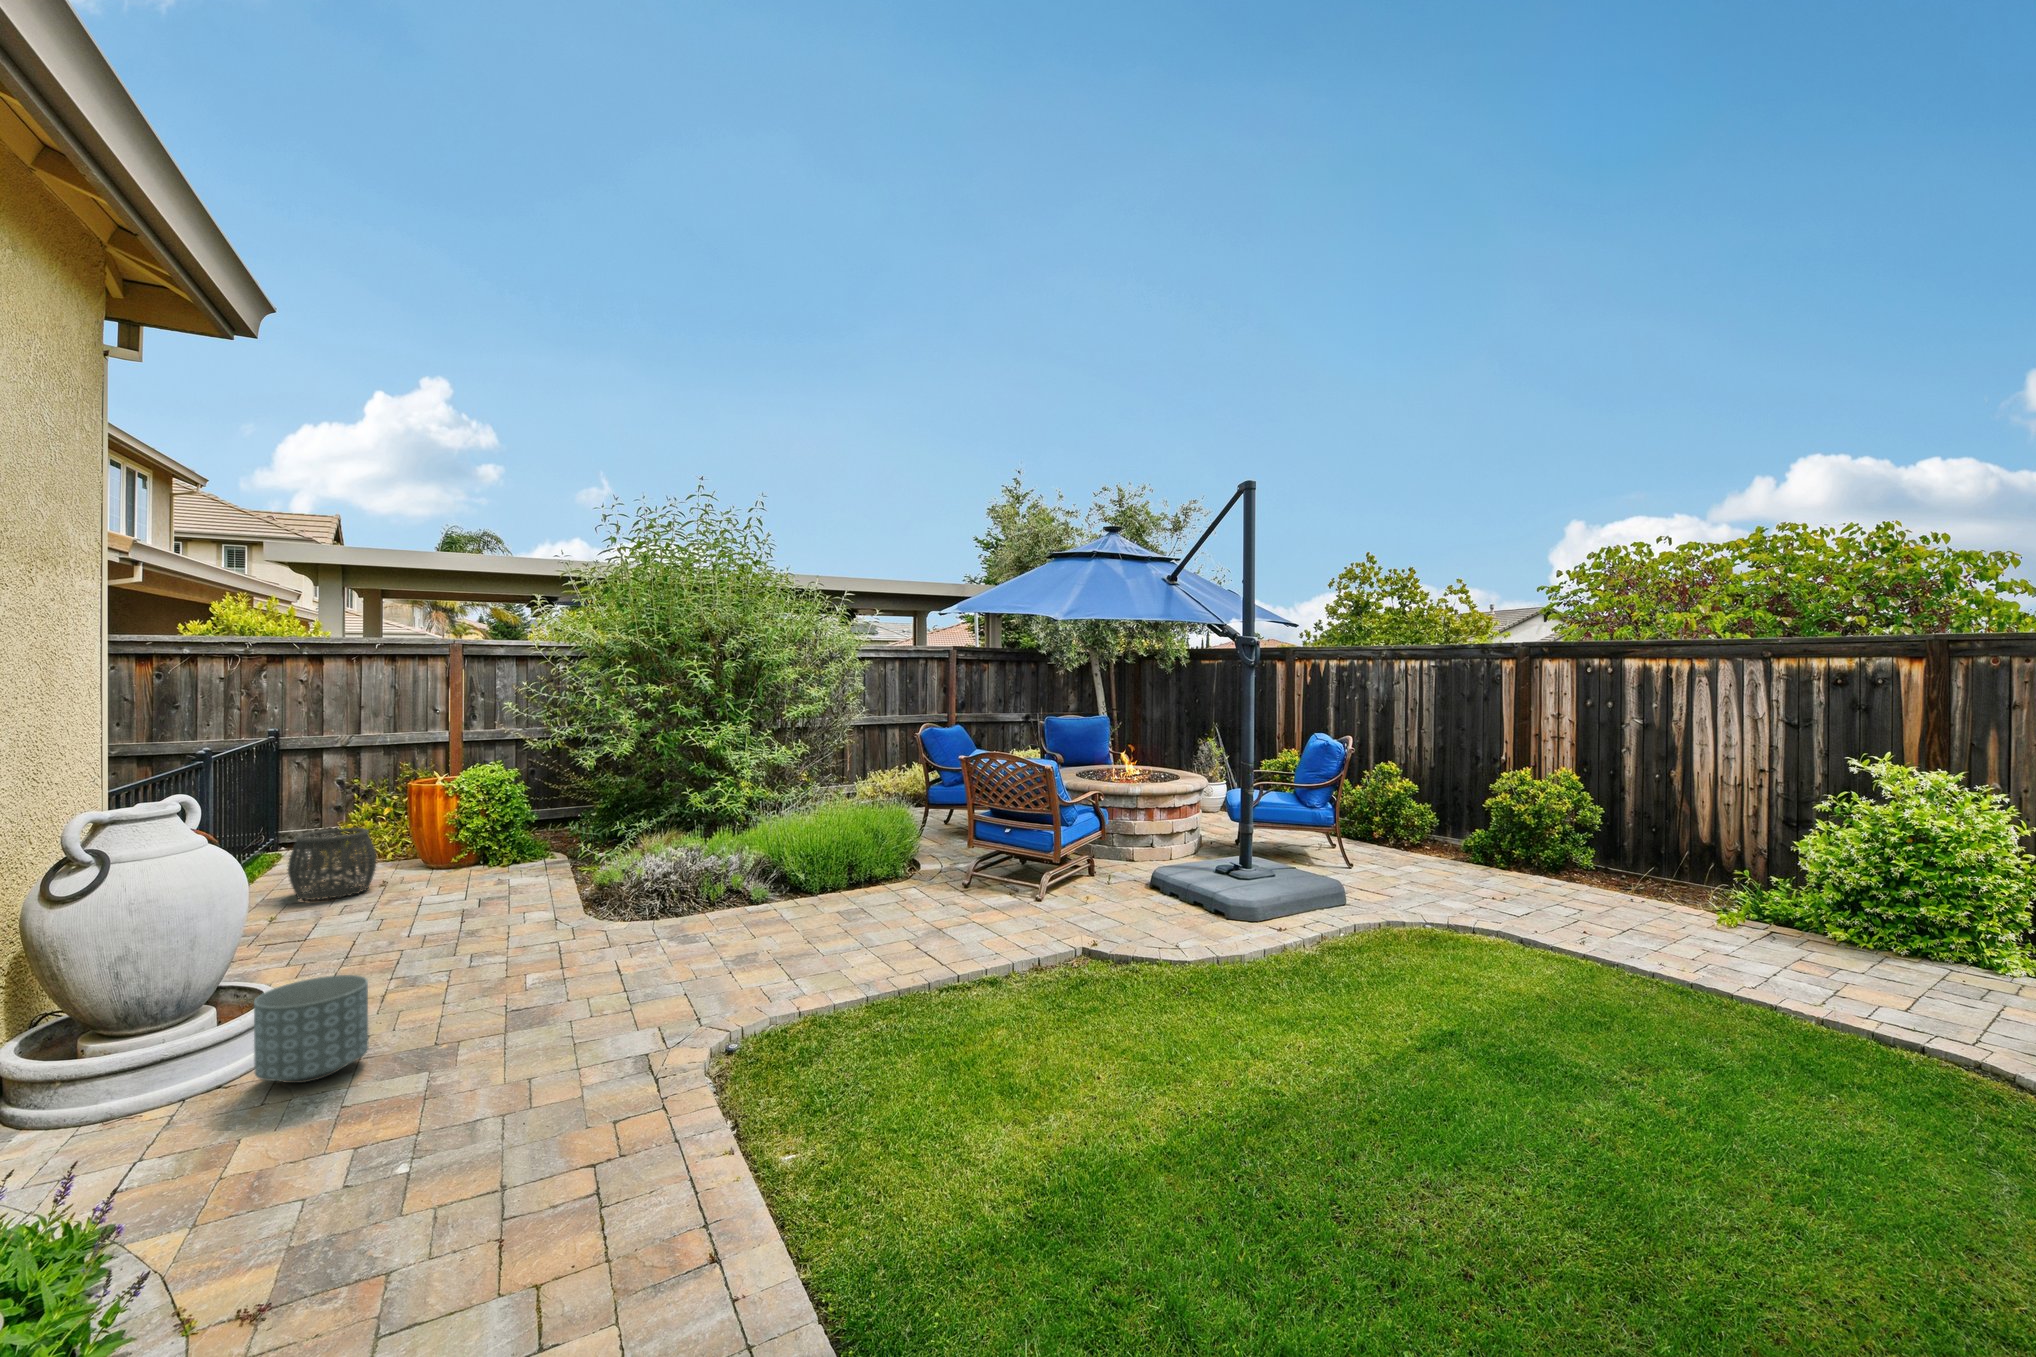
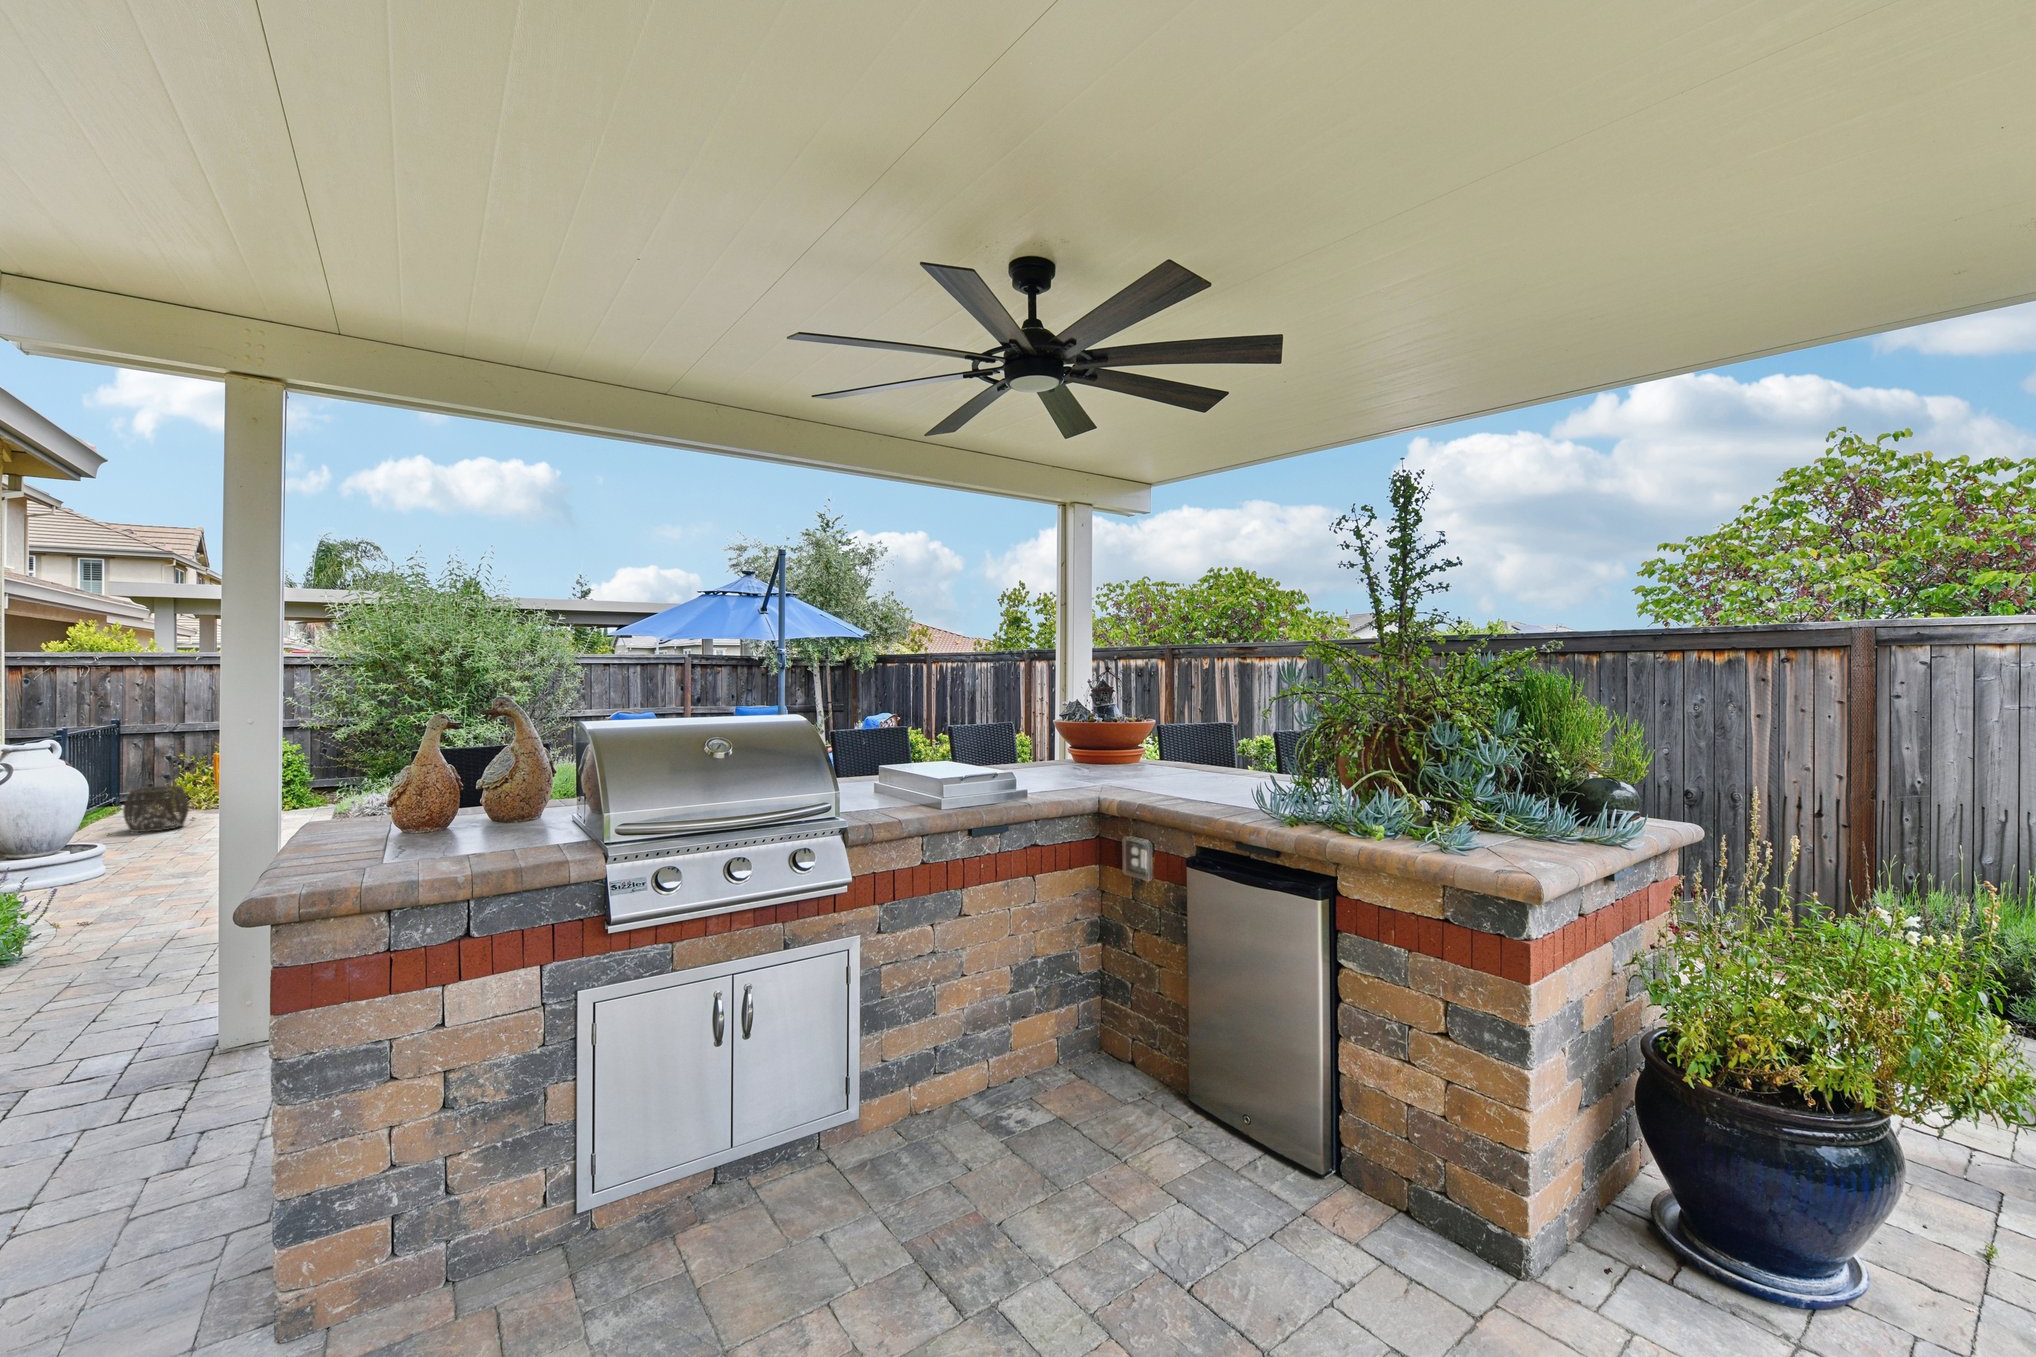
planter: present [254,975,369,1083] -> none [92,850,160,901]

